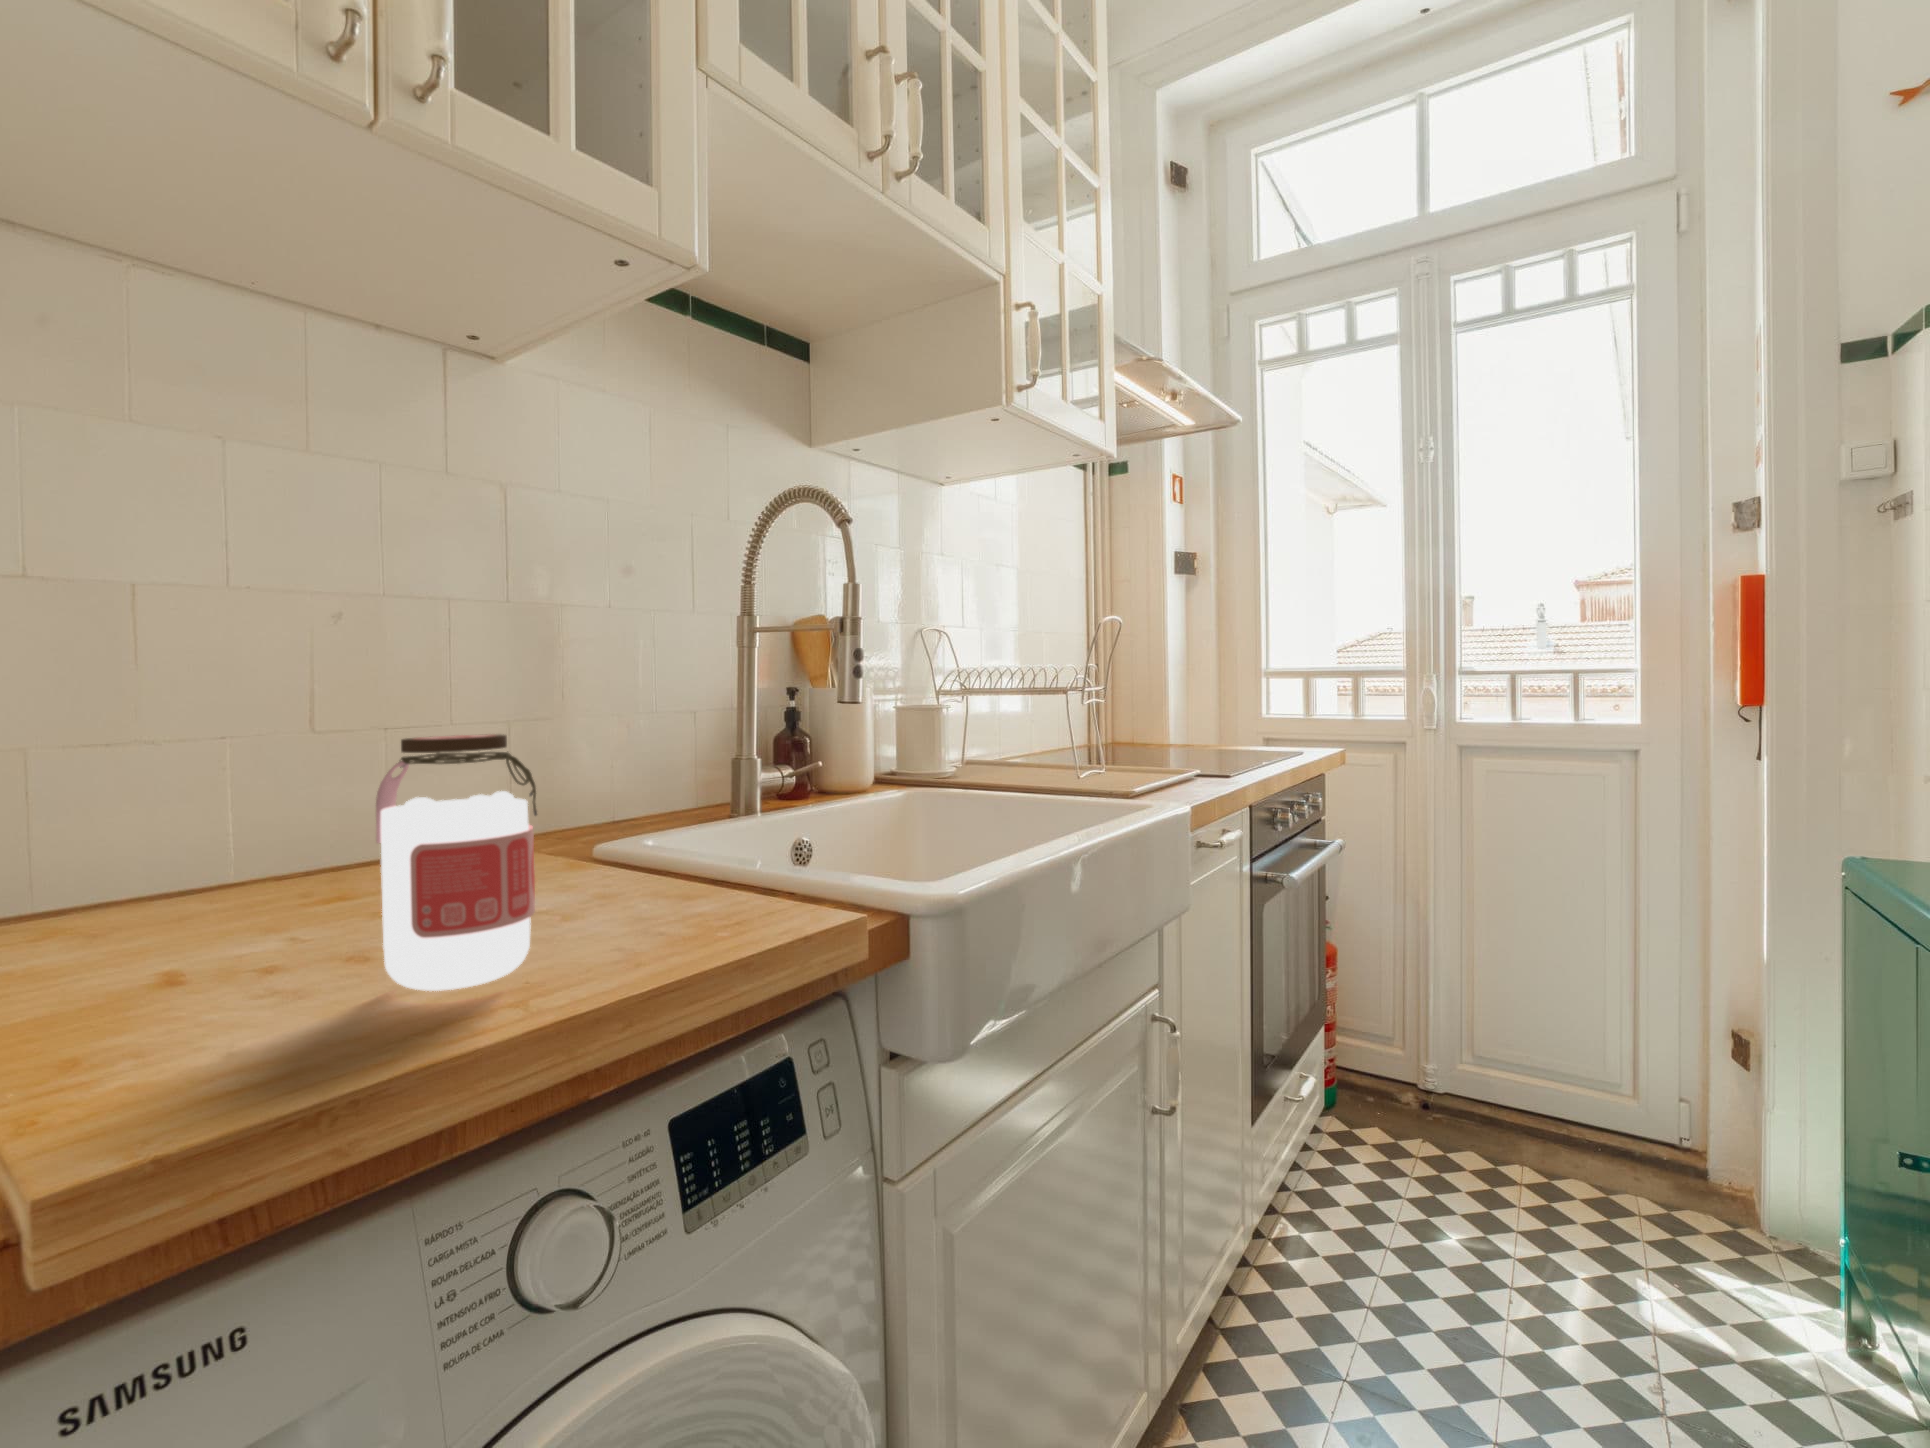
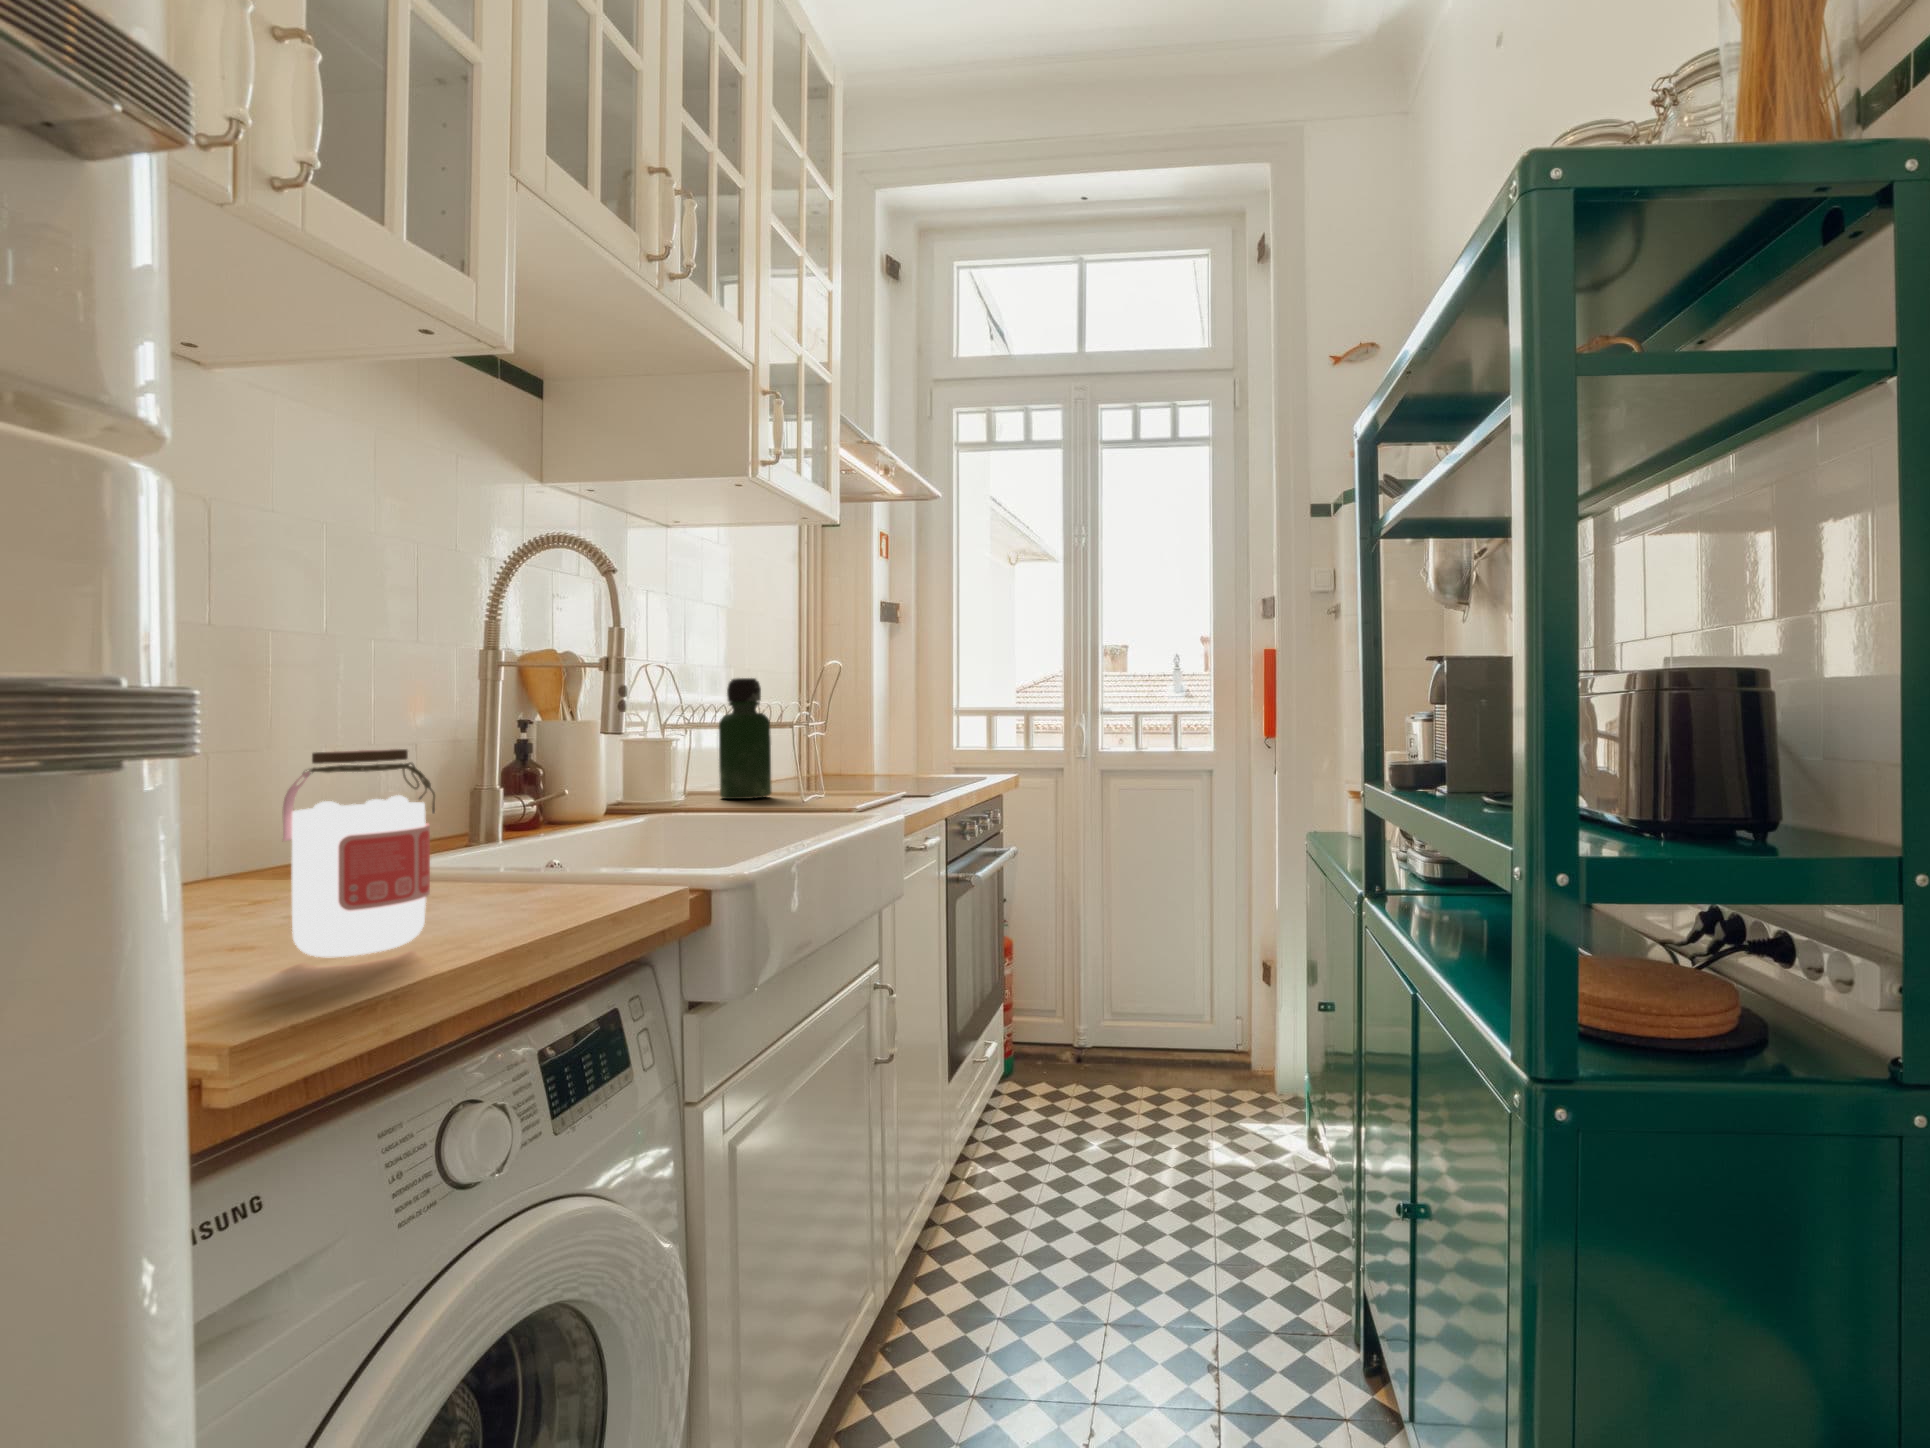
bottle: none [979,641,1037,776] -> present [719,678,772,799]

